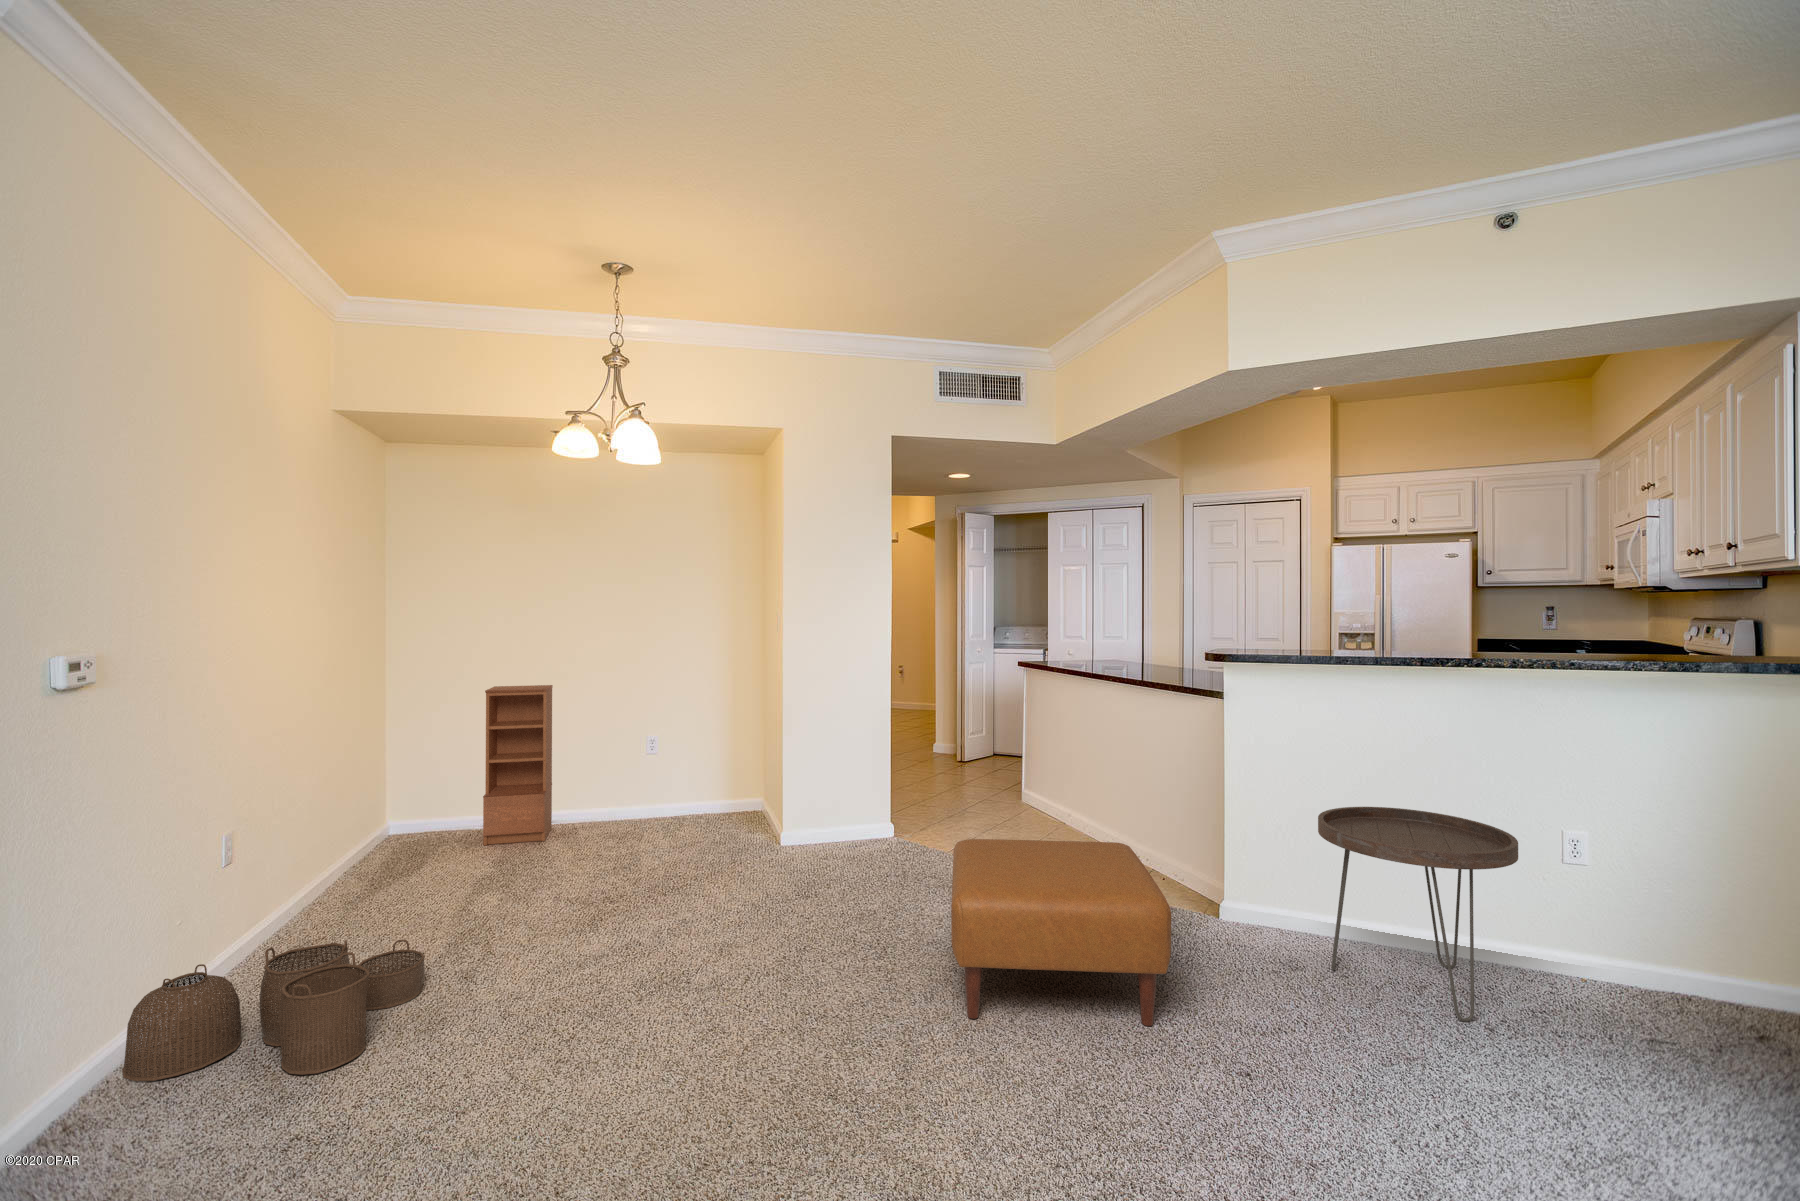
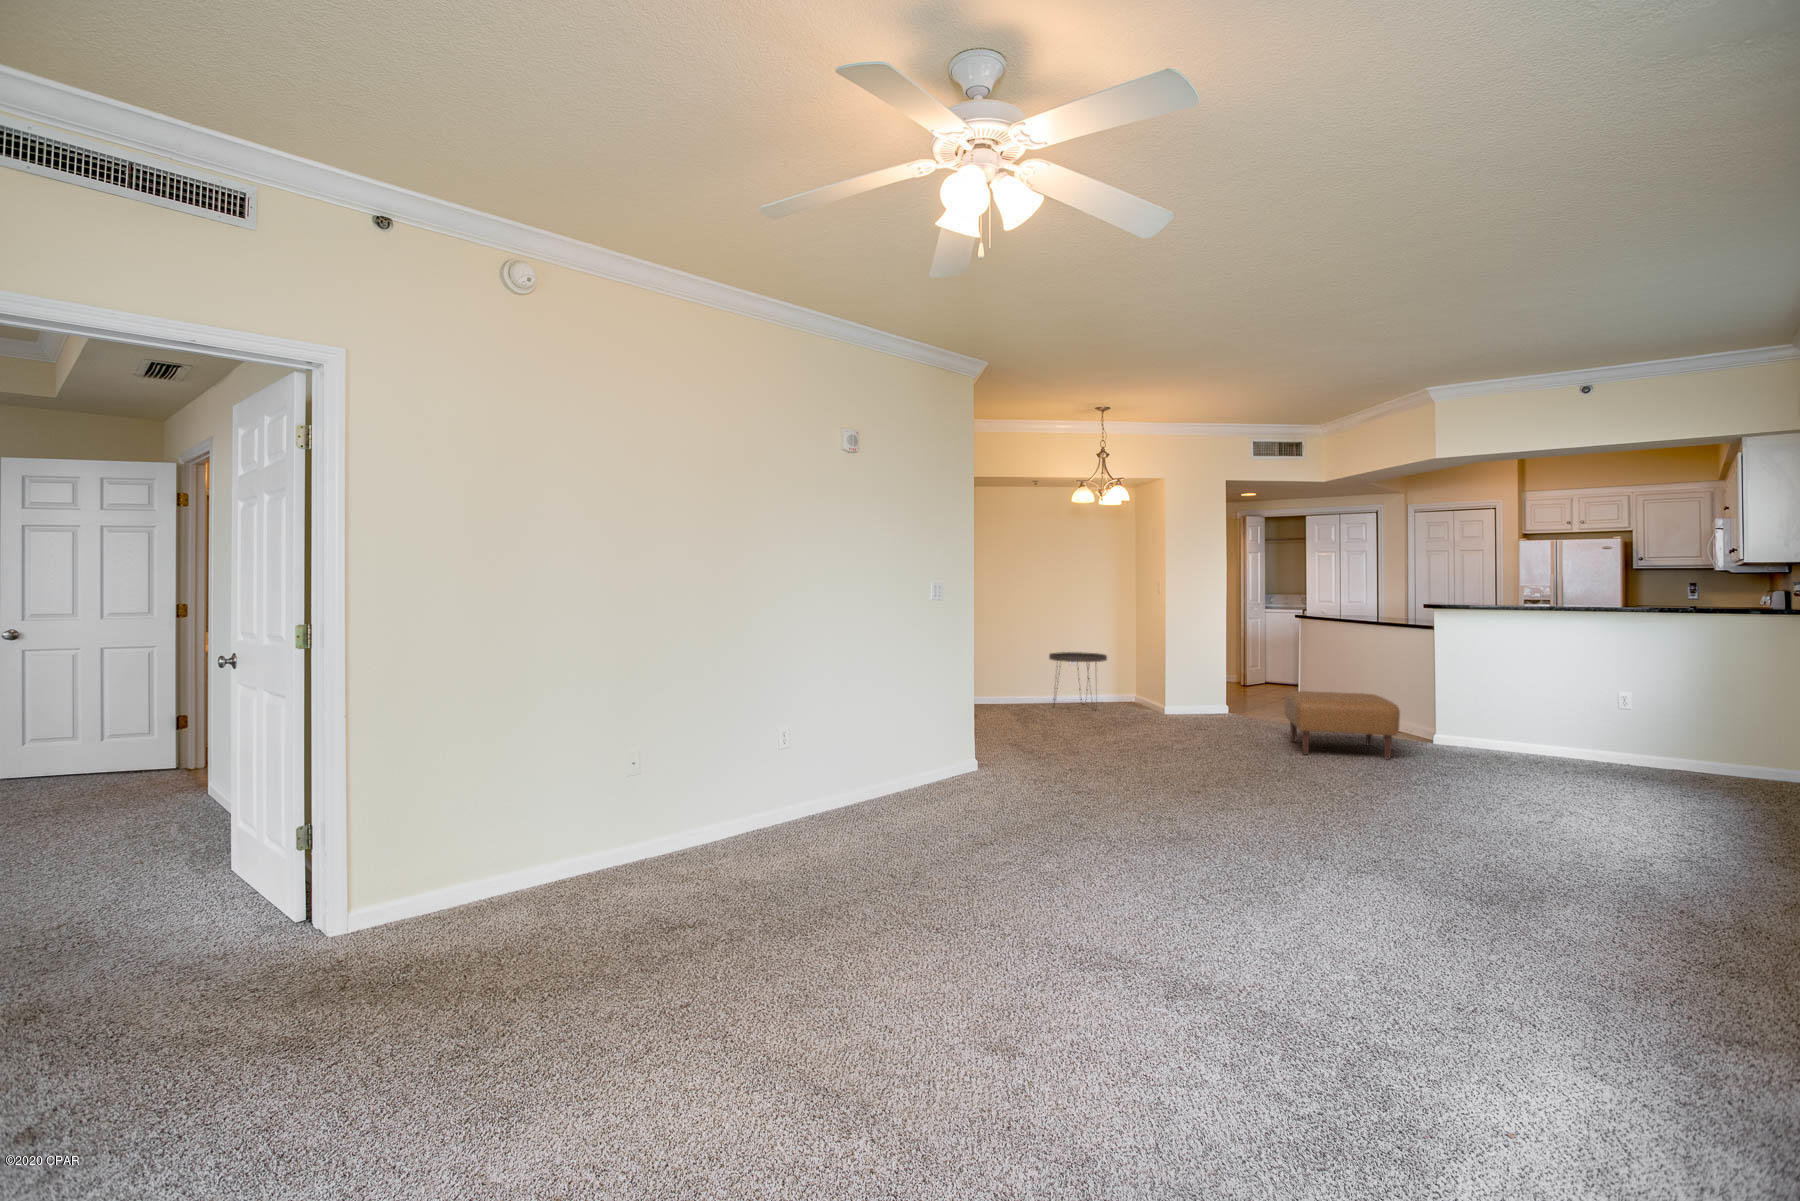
bookcase: present [483,685,553,845] -> none [988,624,1023,708]
side table: present [1318,807,1518,1021] -> present [1049,652,1107,708]
woven basket: present [122,940,425,1081] -> none [974,712,1059,752]

